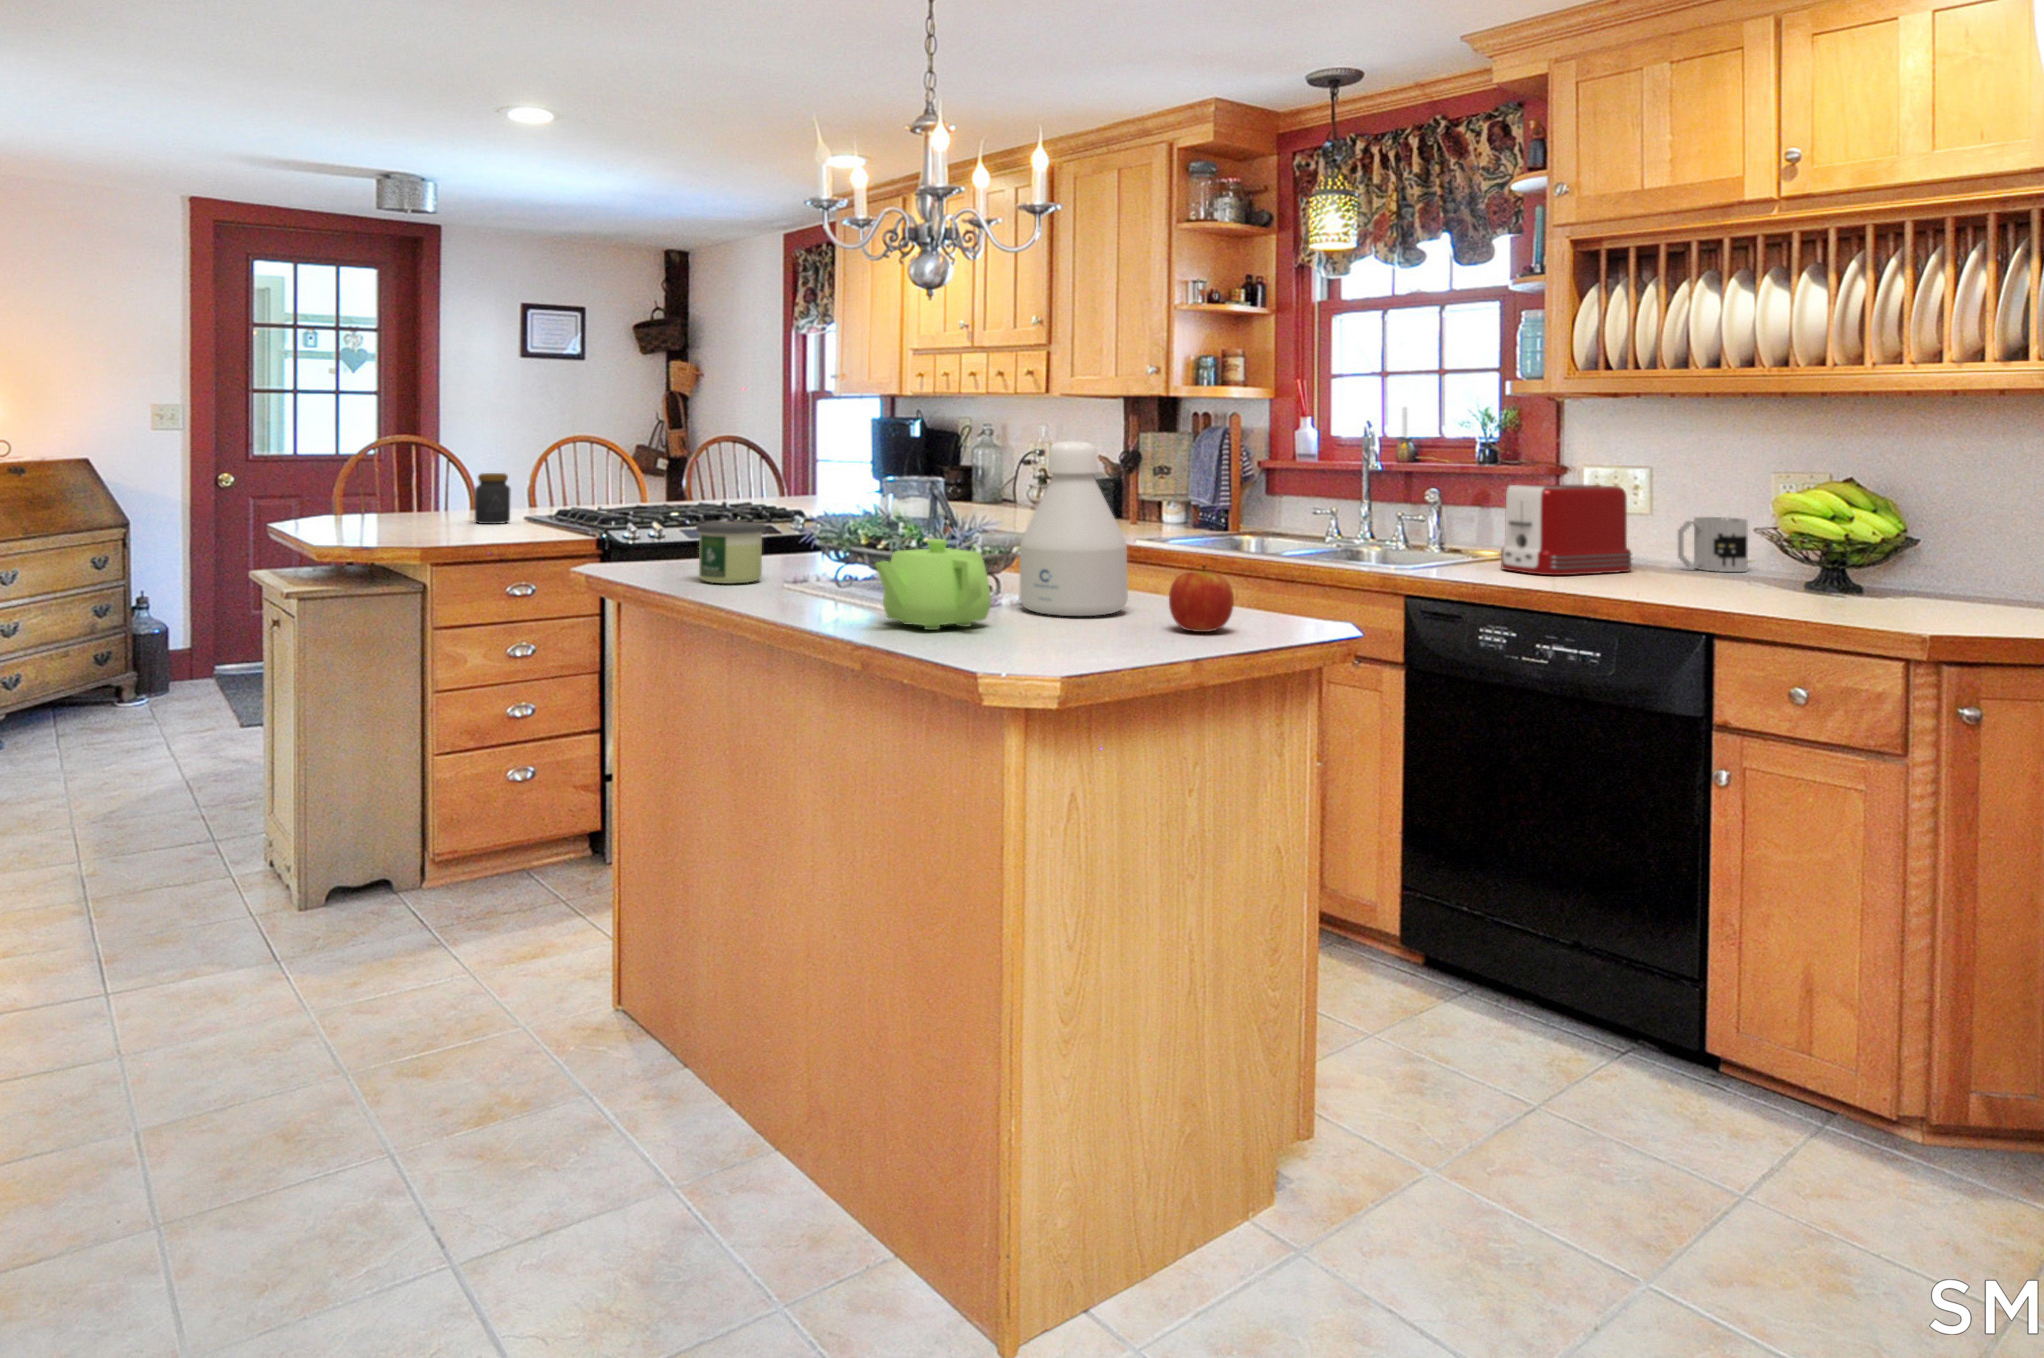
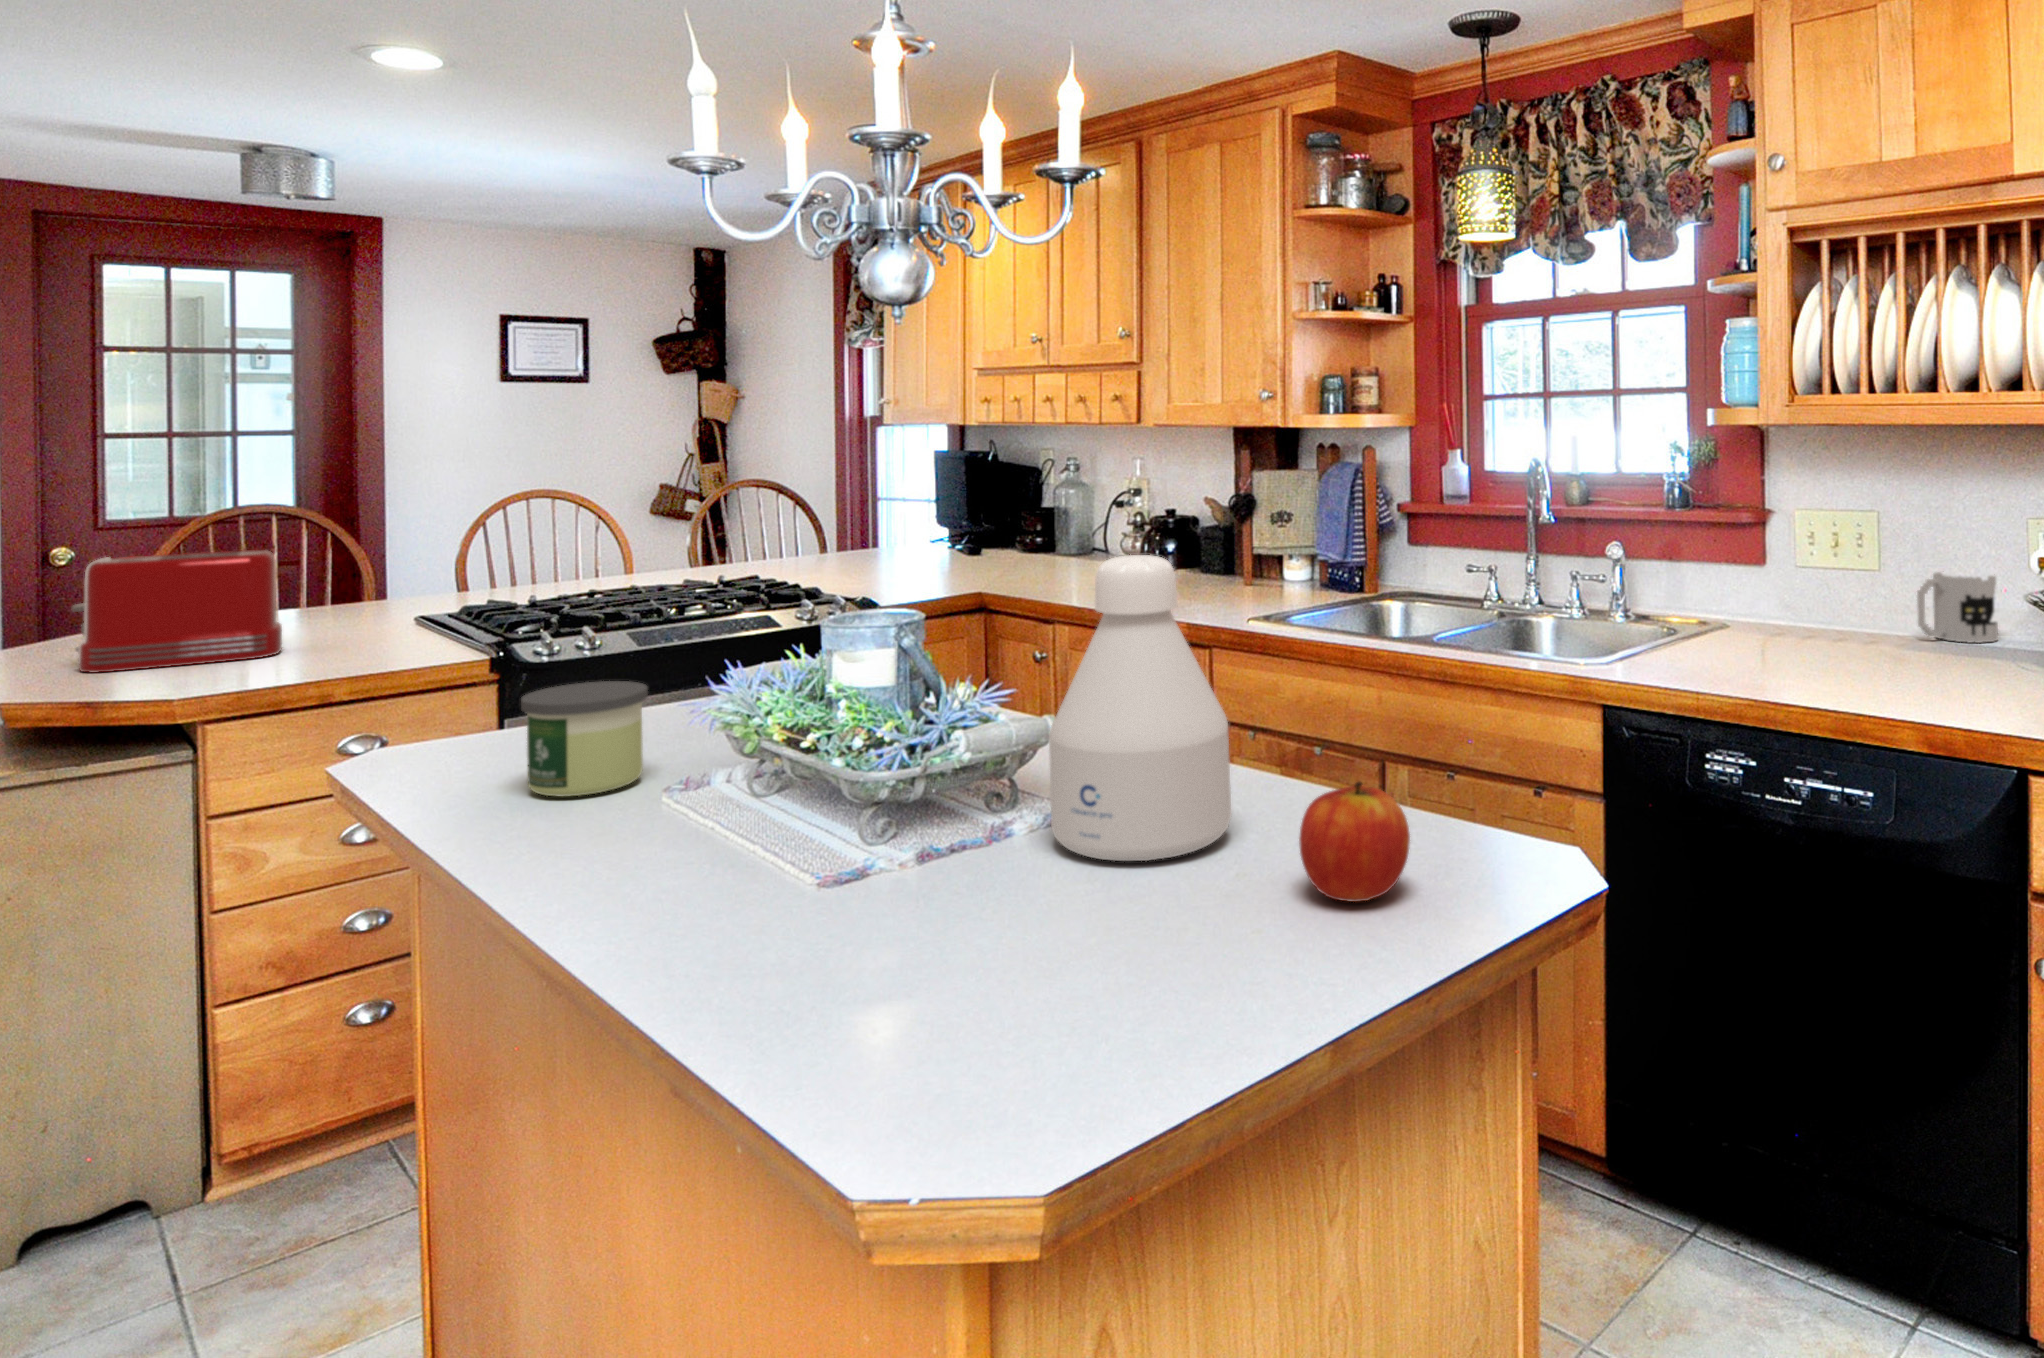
jar: present [475,473,511,524] -> none [333,557,391,630]
toaster: present [1501,485,1632,575] -> present [72,550,282,673]
teapot: present [875,539,991,630] -> none [749,761,984,945]

